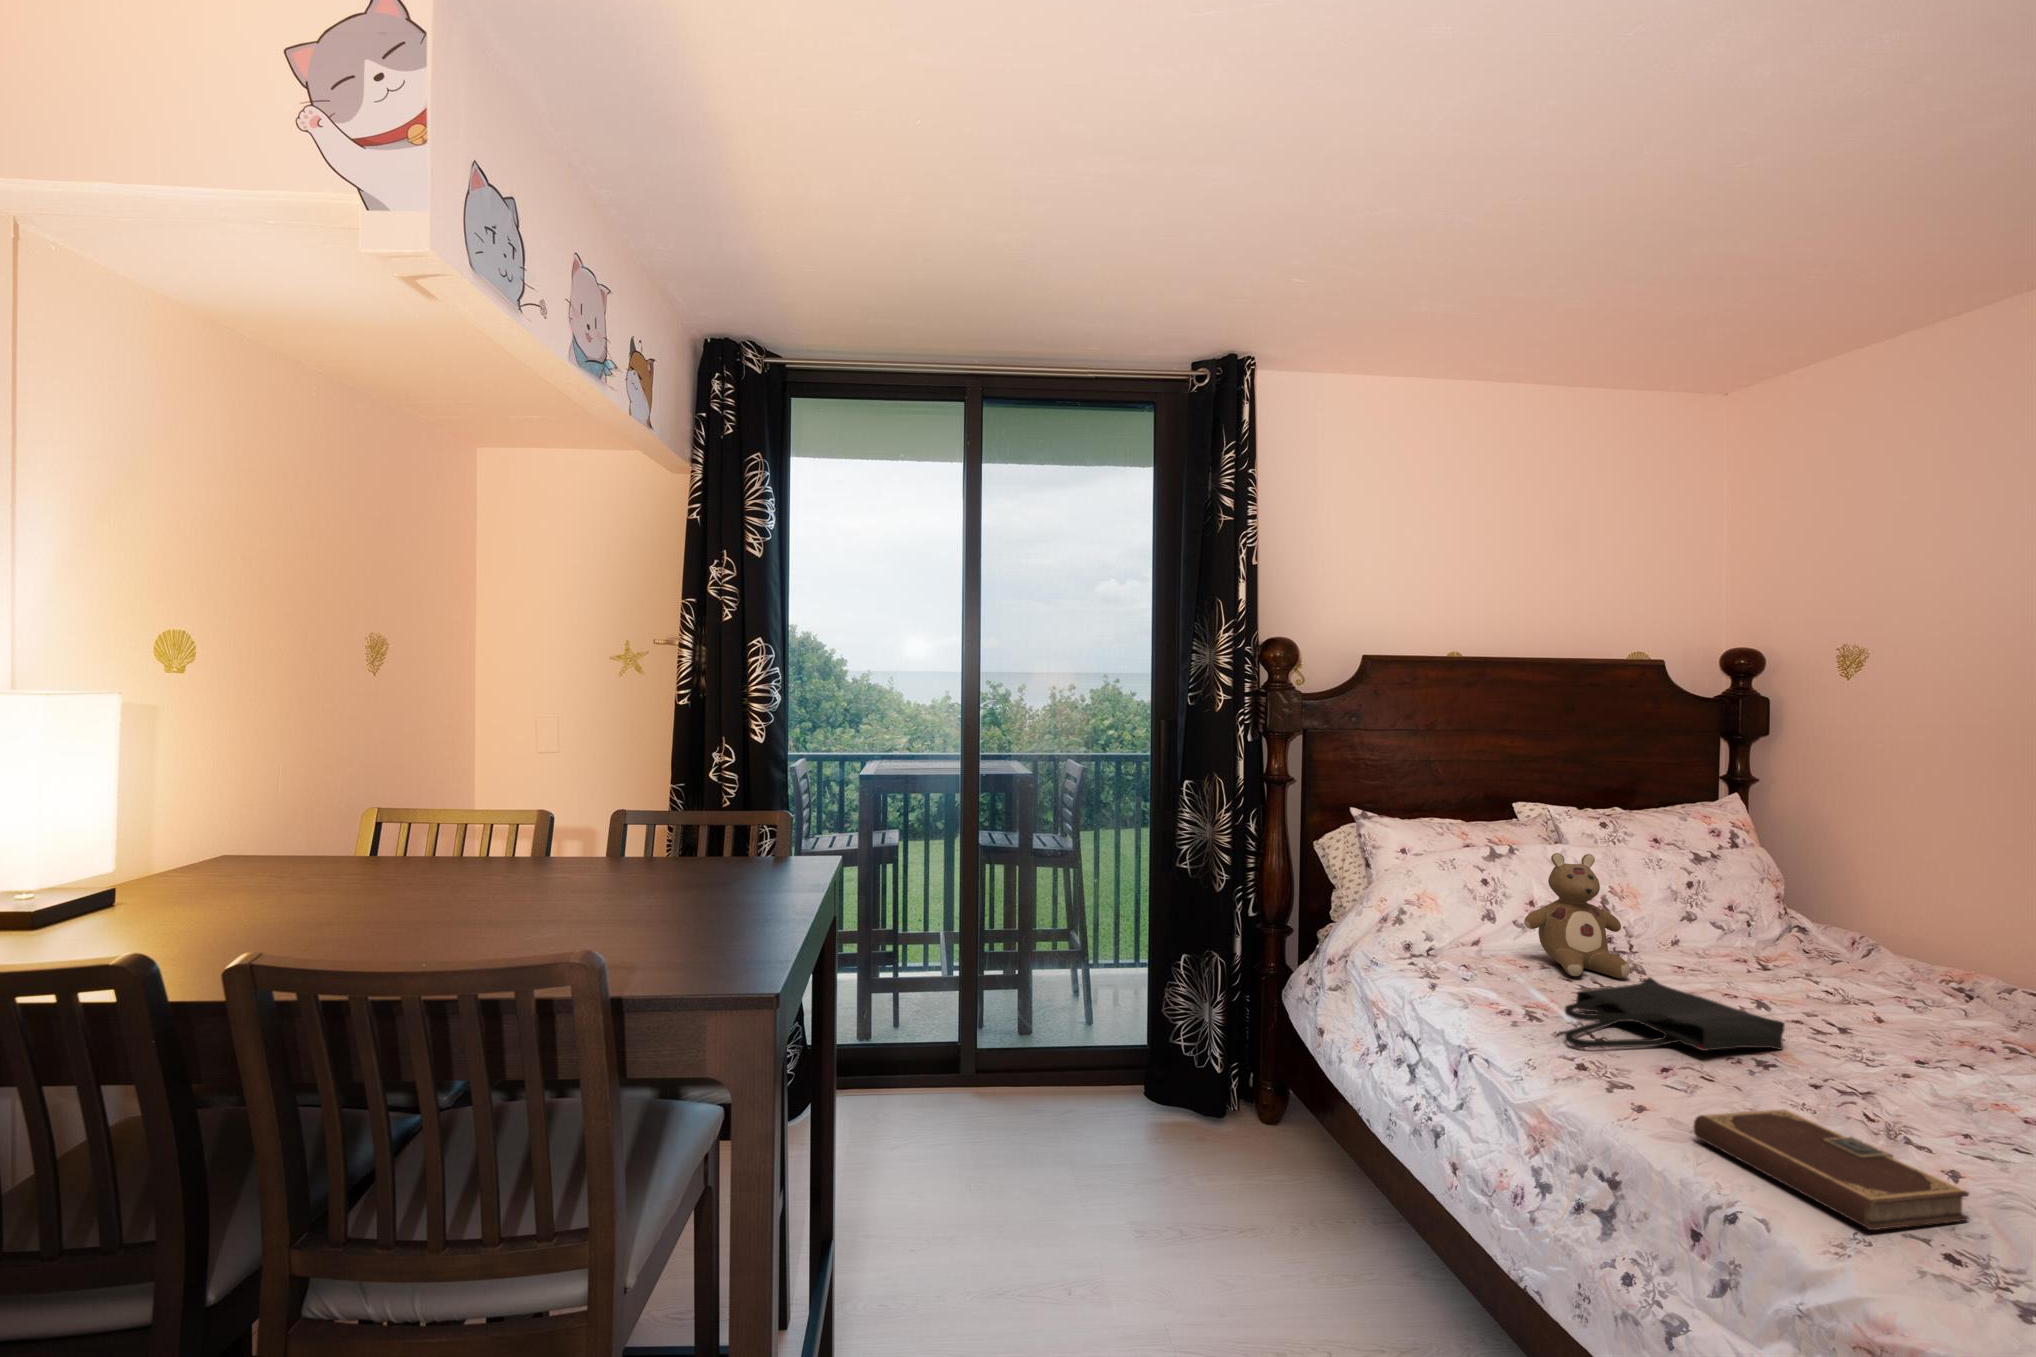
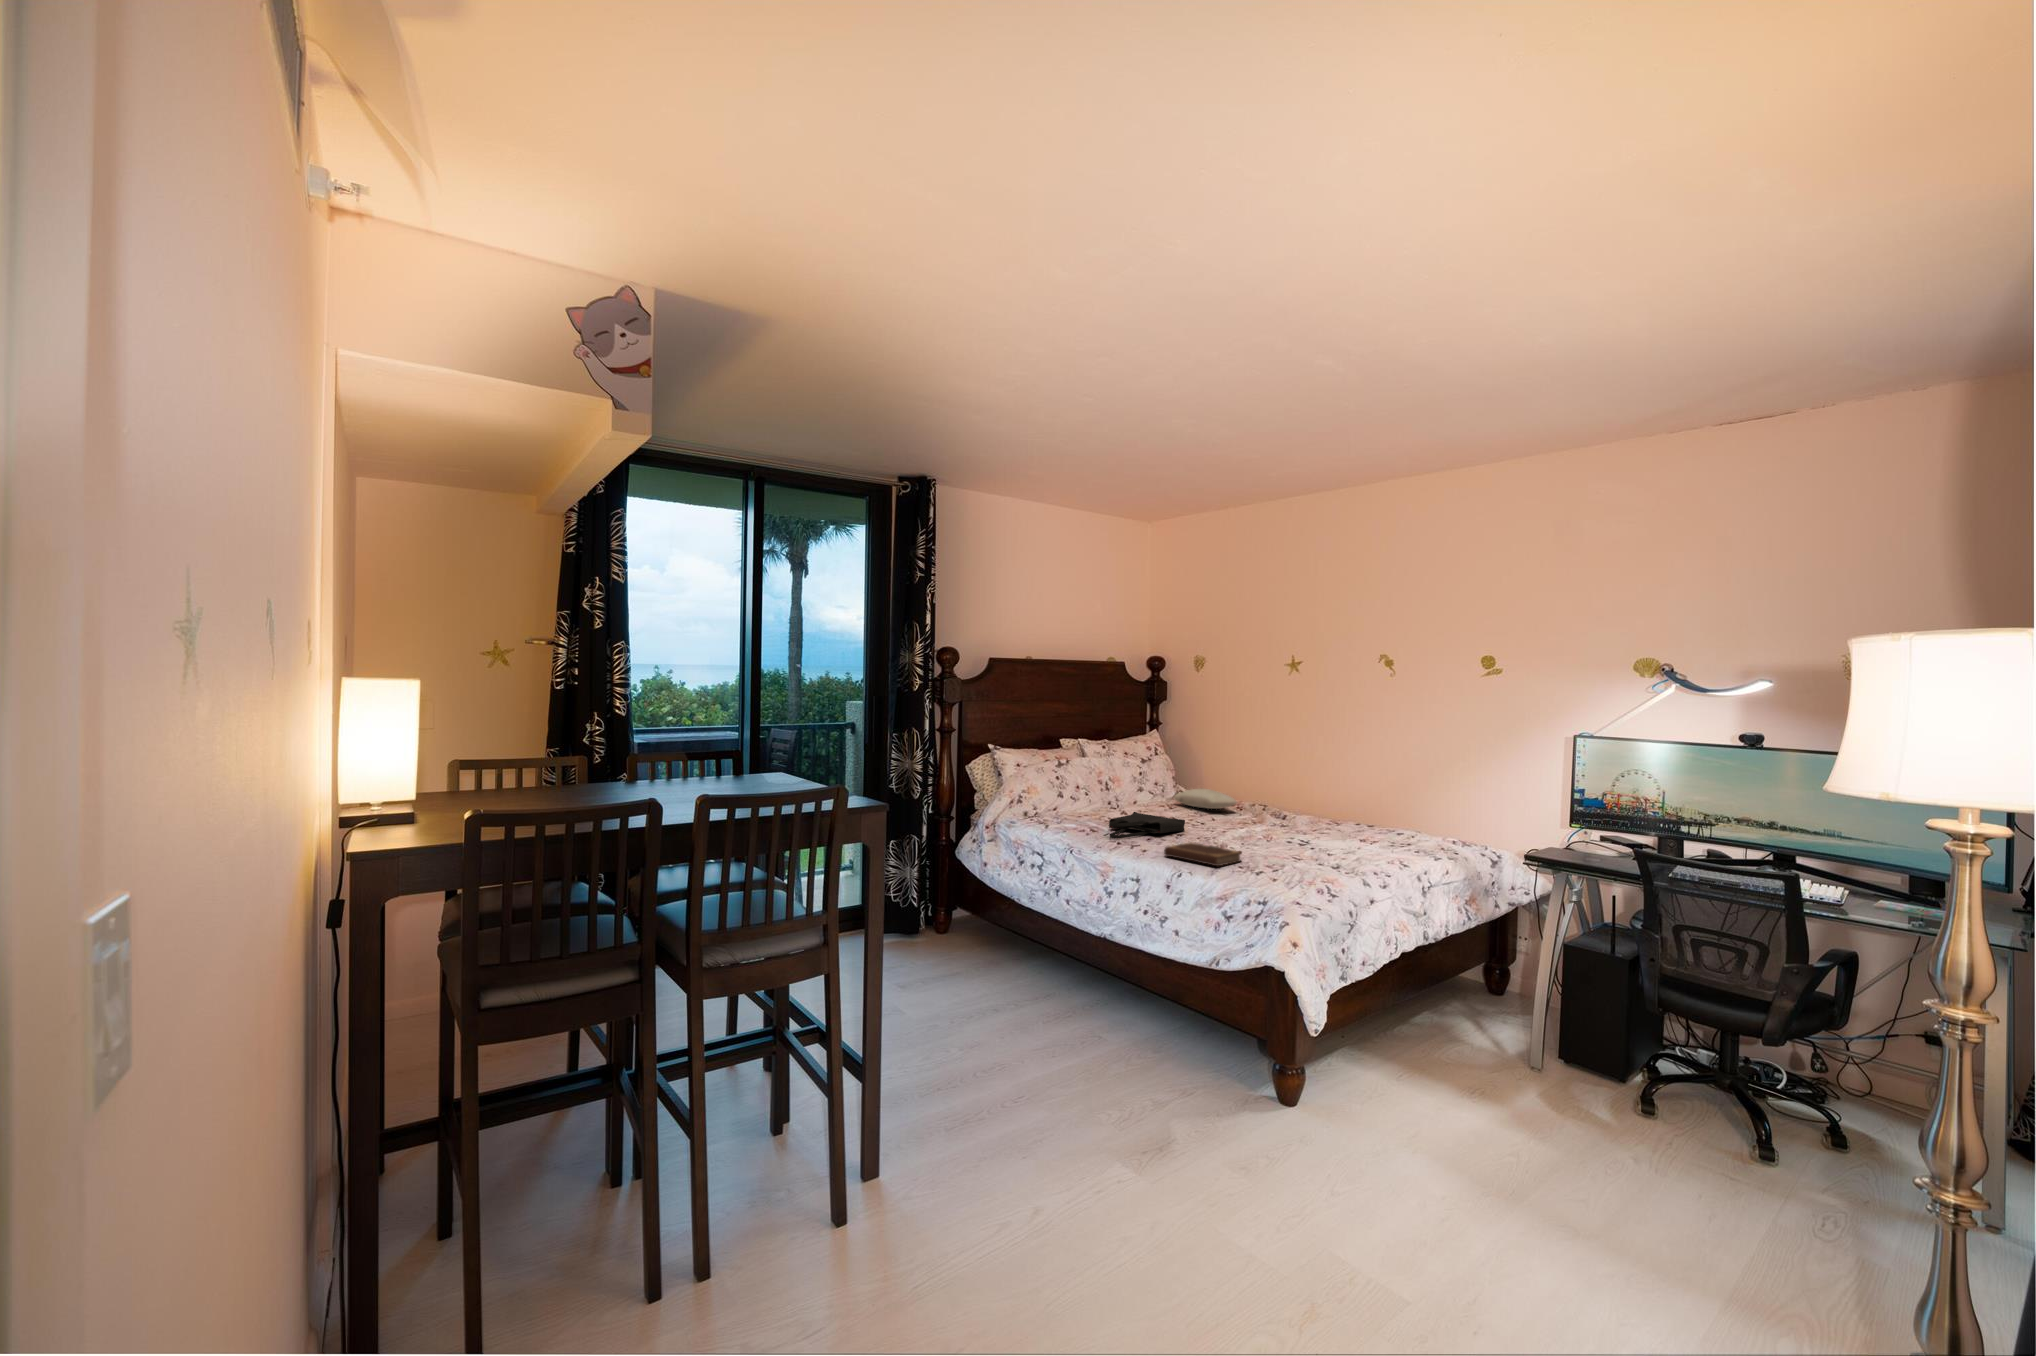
stuffed bear: present [1524,853,1630,978] -> none [1079,760,1124,818]
pillow: none [1772,932,1958,991] -> present [1174,789,1237,809]

